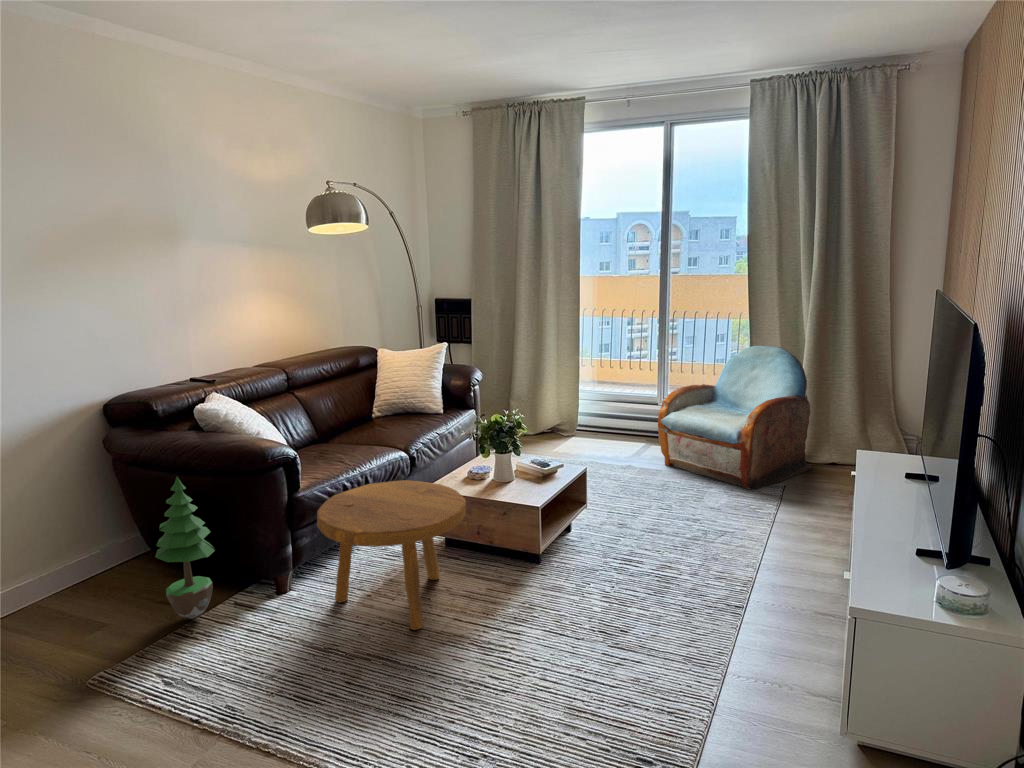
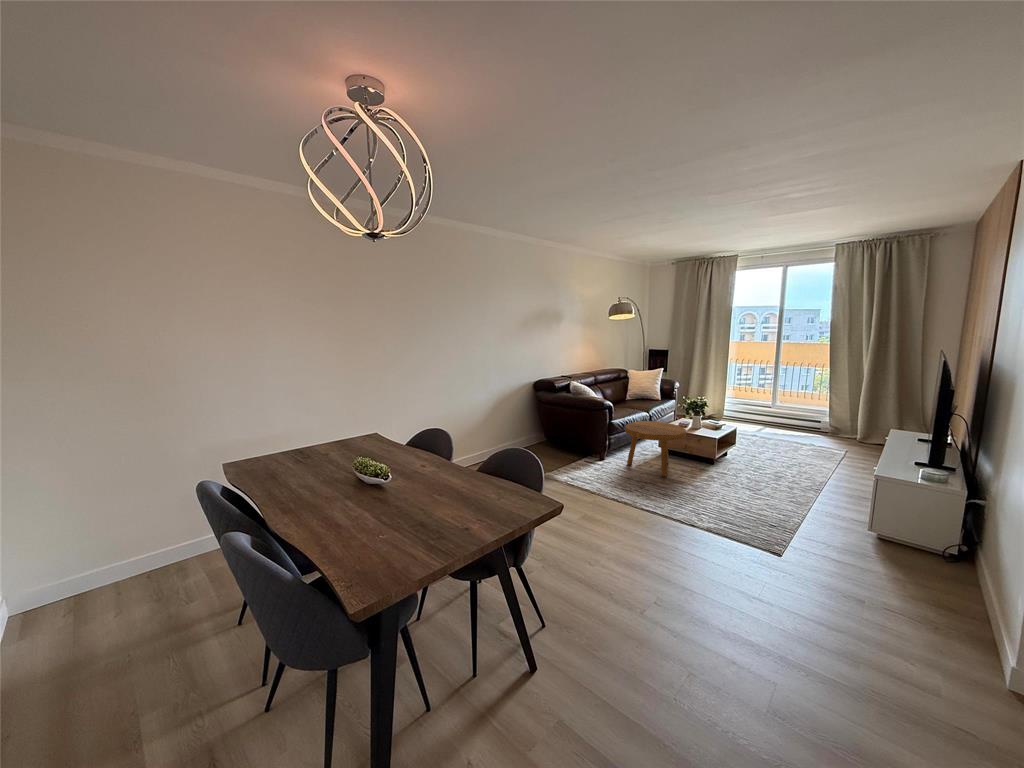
armchair: present [658,345,812,490] -> none [771,380,866,450]
potted tree: present [155,477,215,619] -> none [565,408,585,462]

